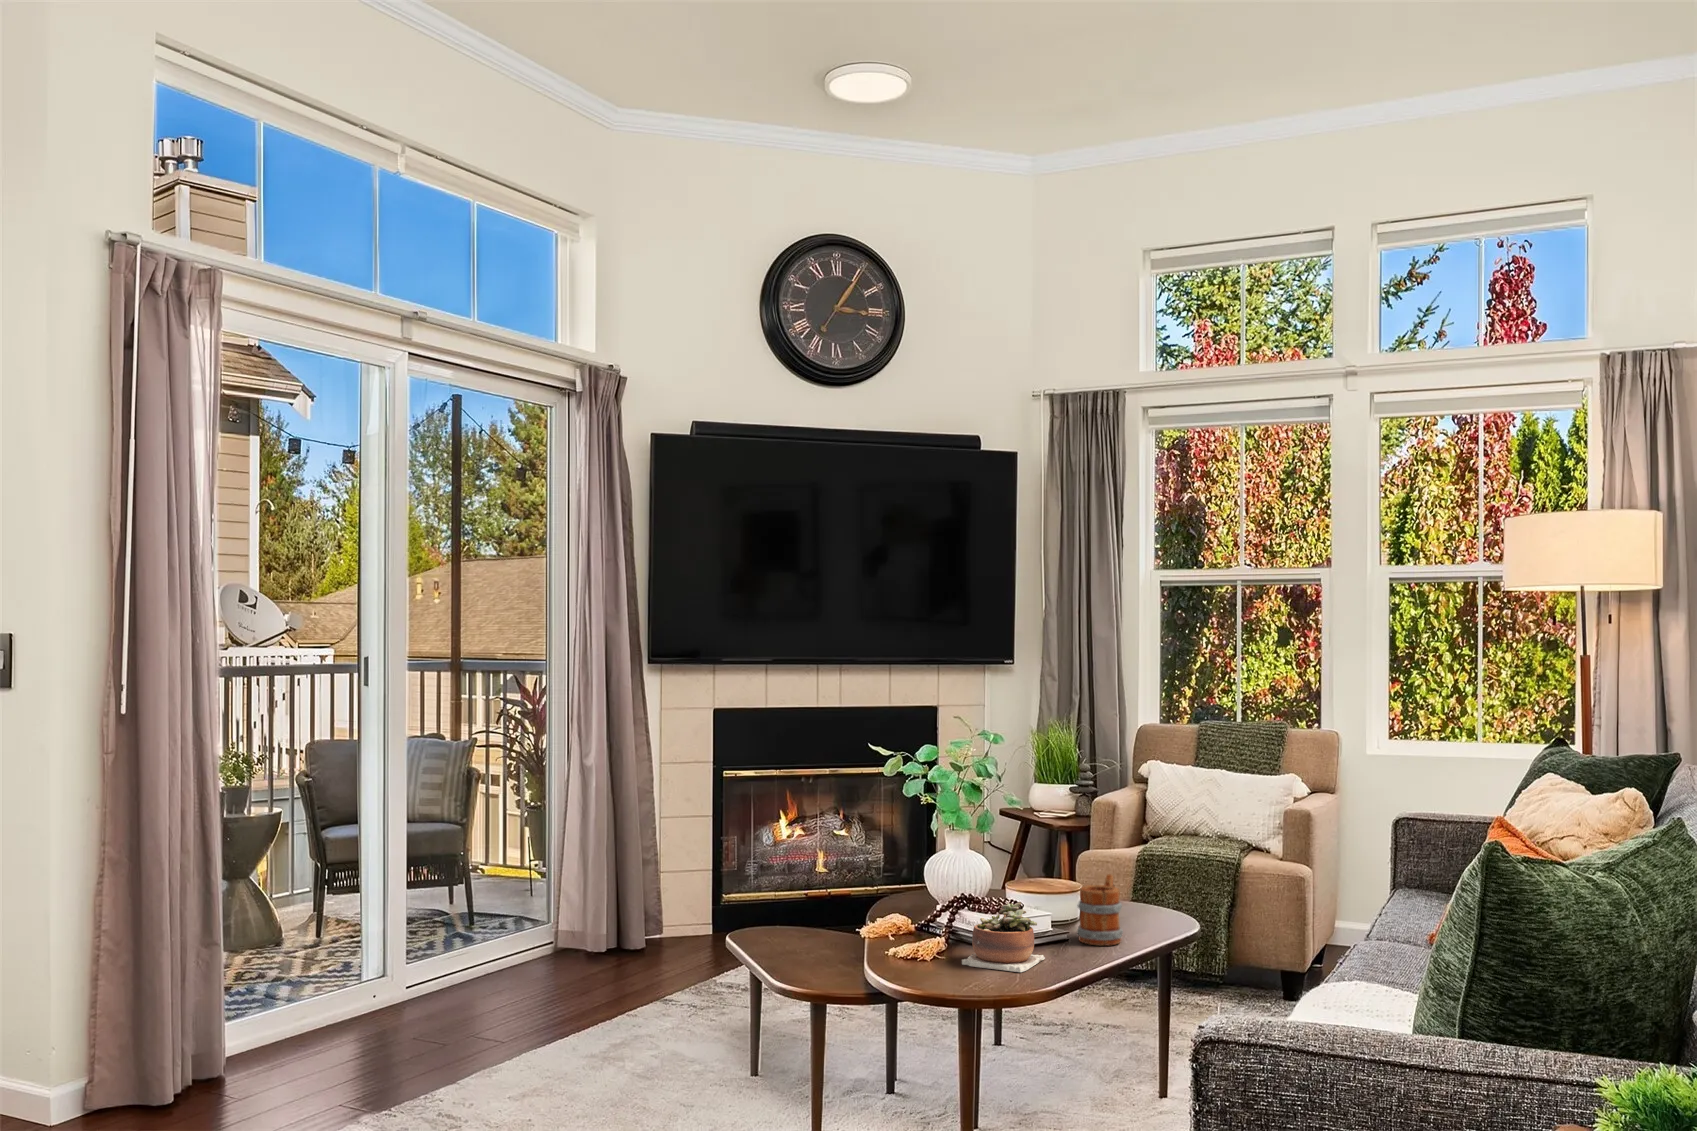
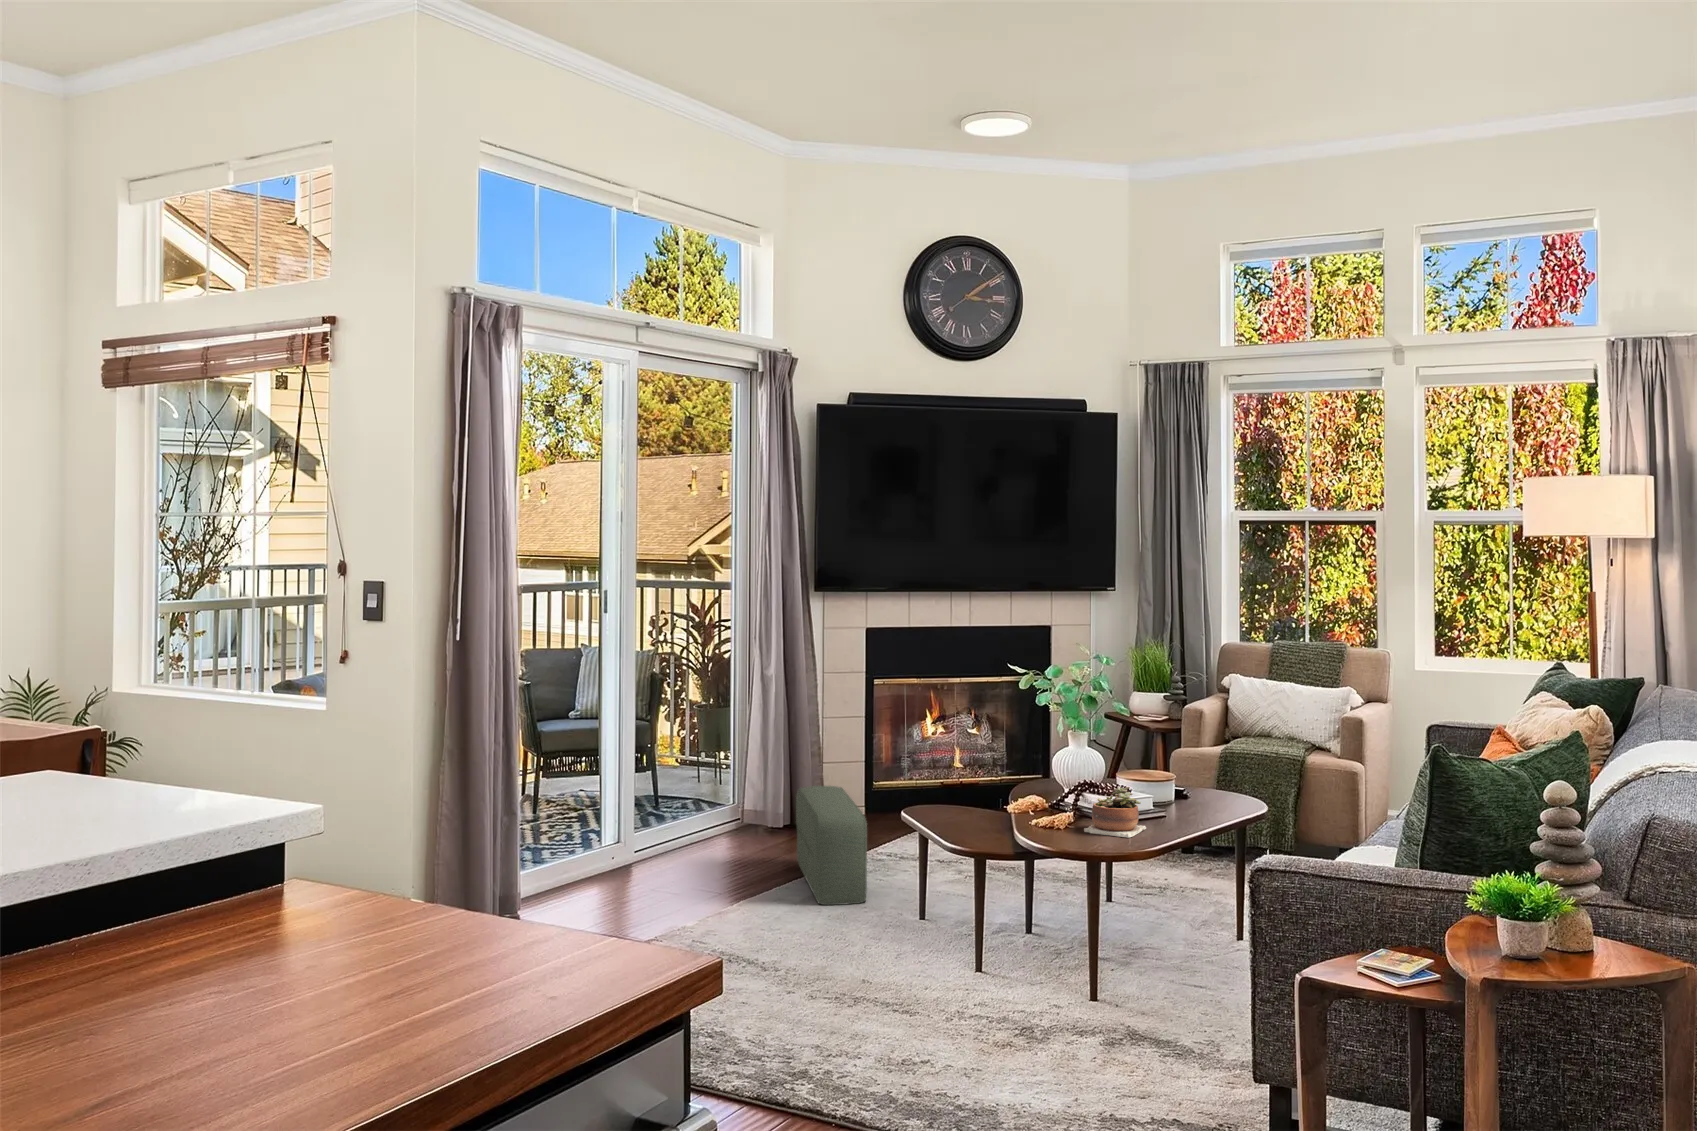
mug: present [1077,874,1123,945] -> none [1170,766,1206,820]
pouf: none [604,901,687,1062] -> present [796,786,867,905]

